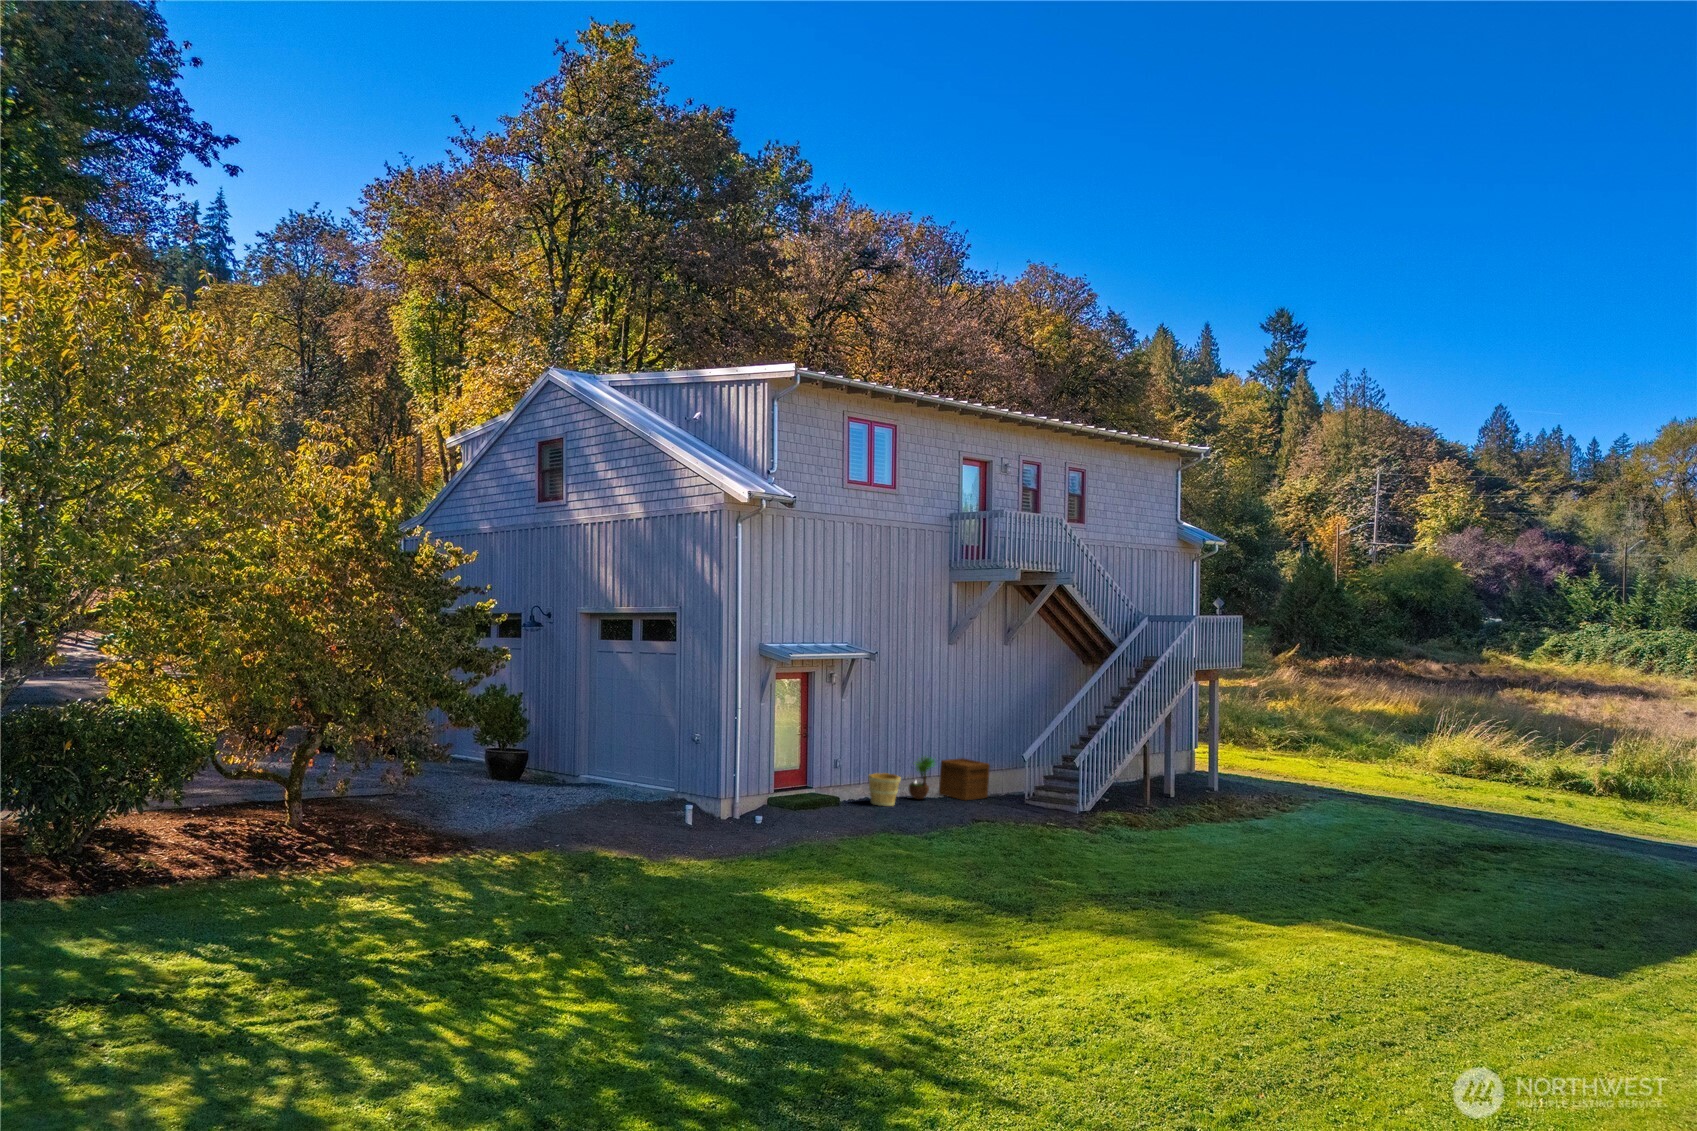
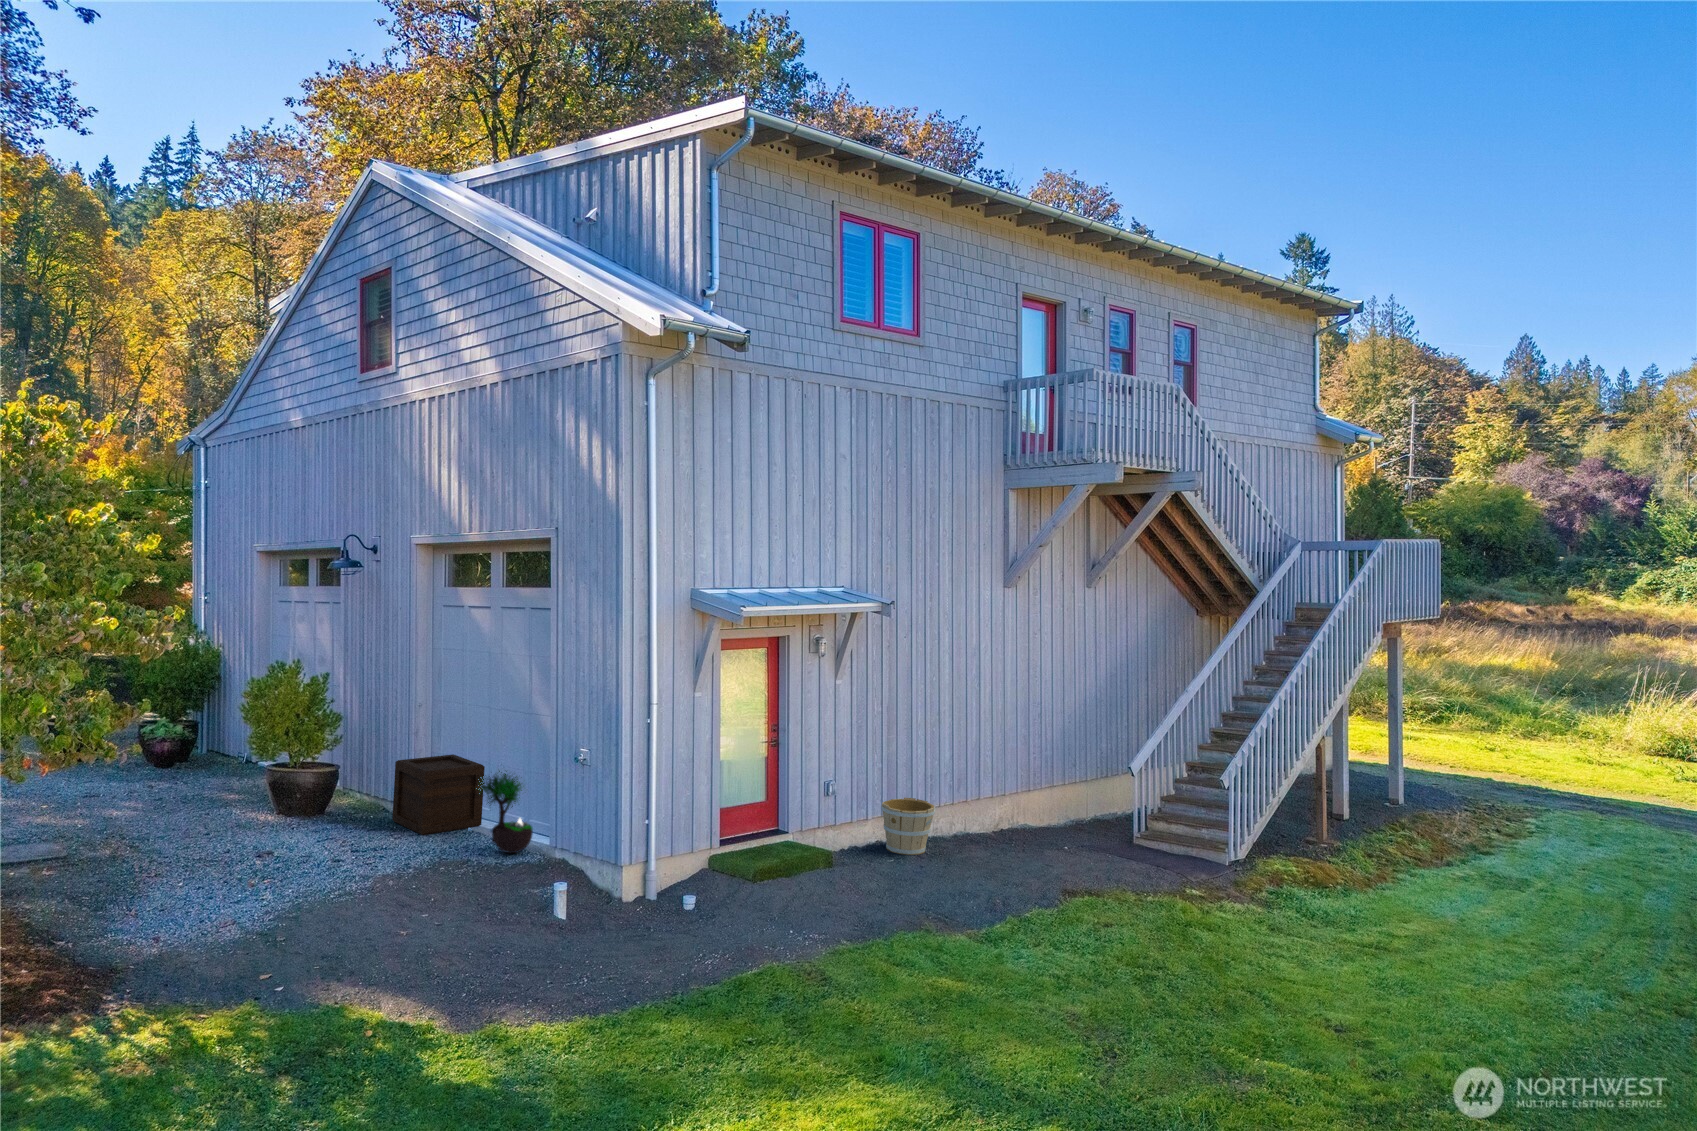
potted tree: present [909,756,934,799] -> present [478,771,533,853]
wooden crate: present [939,758,990,801] -> present [392,754,485,835]

